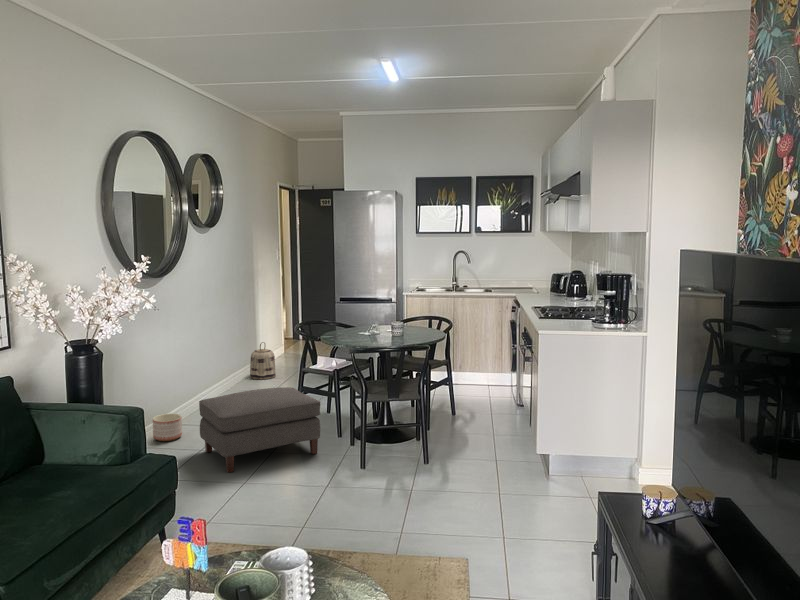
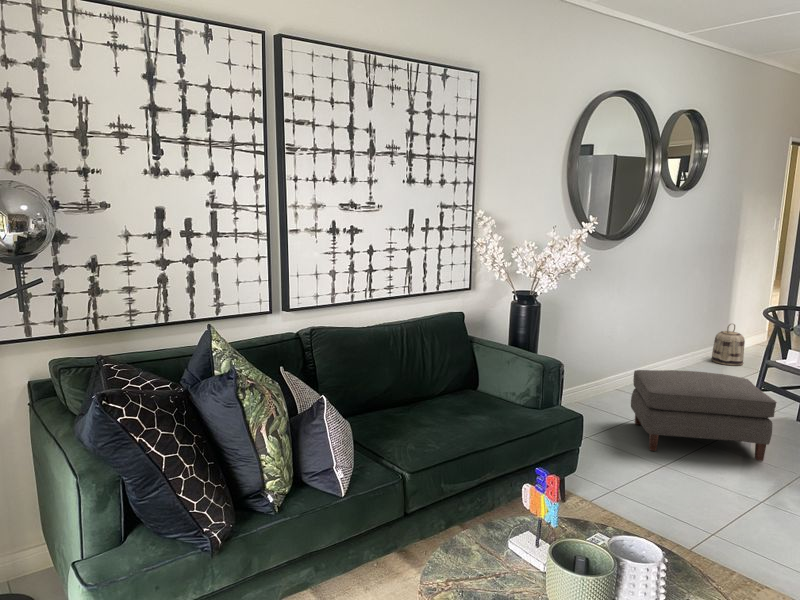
planter: present [153,413,182,441] -> none [589,376,619,404]

